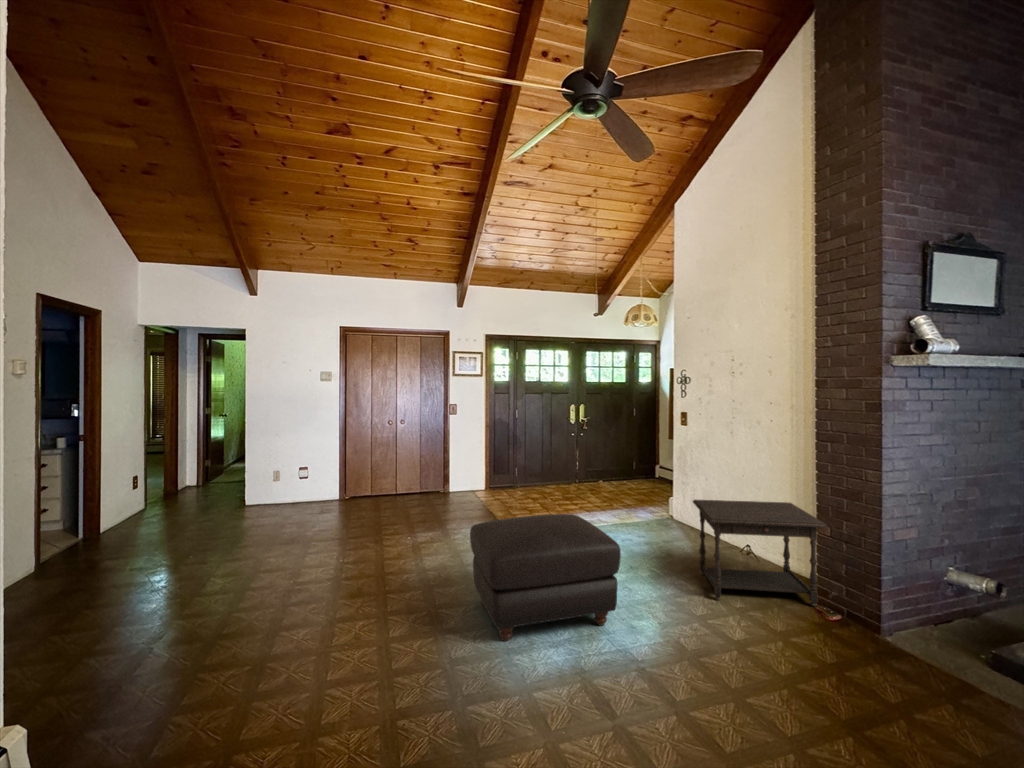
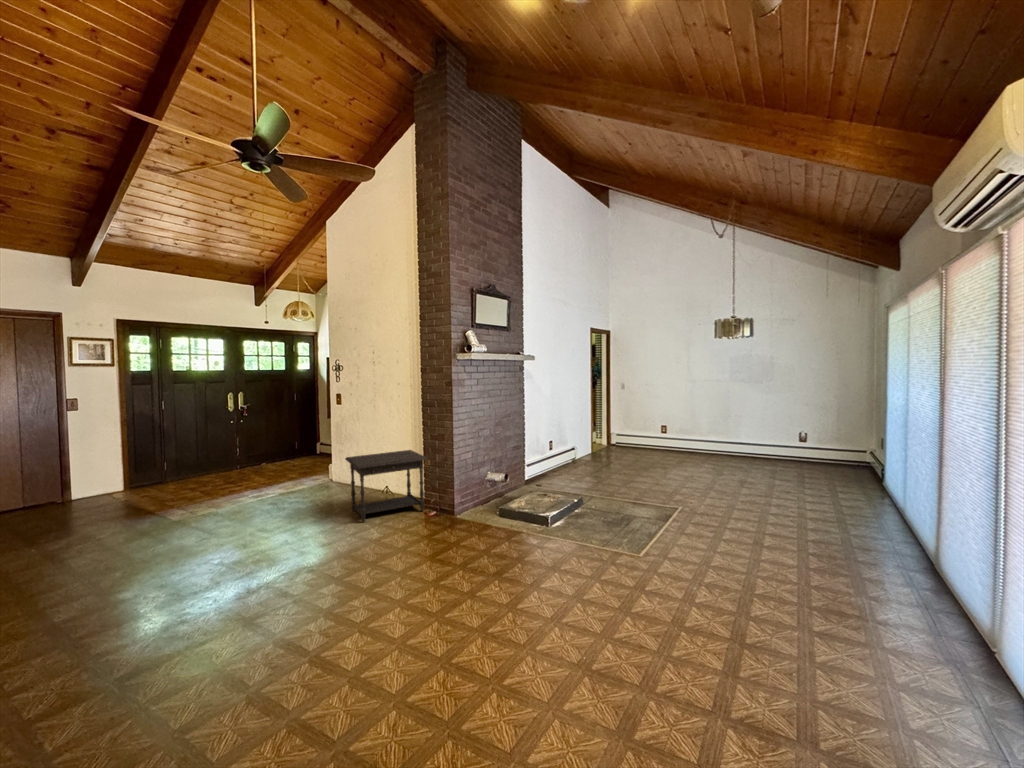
ottoman: present [470,514,621,641] -> none [135,482,290,591]

